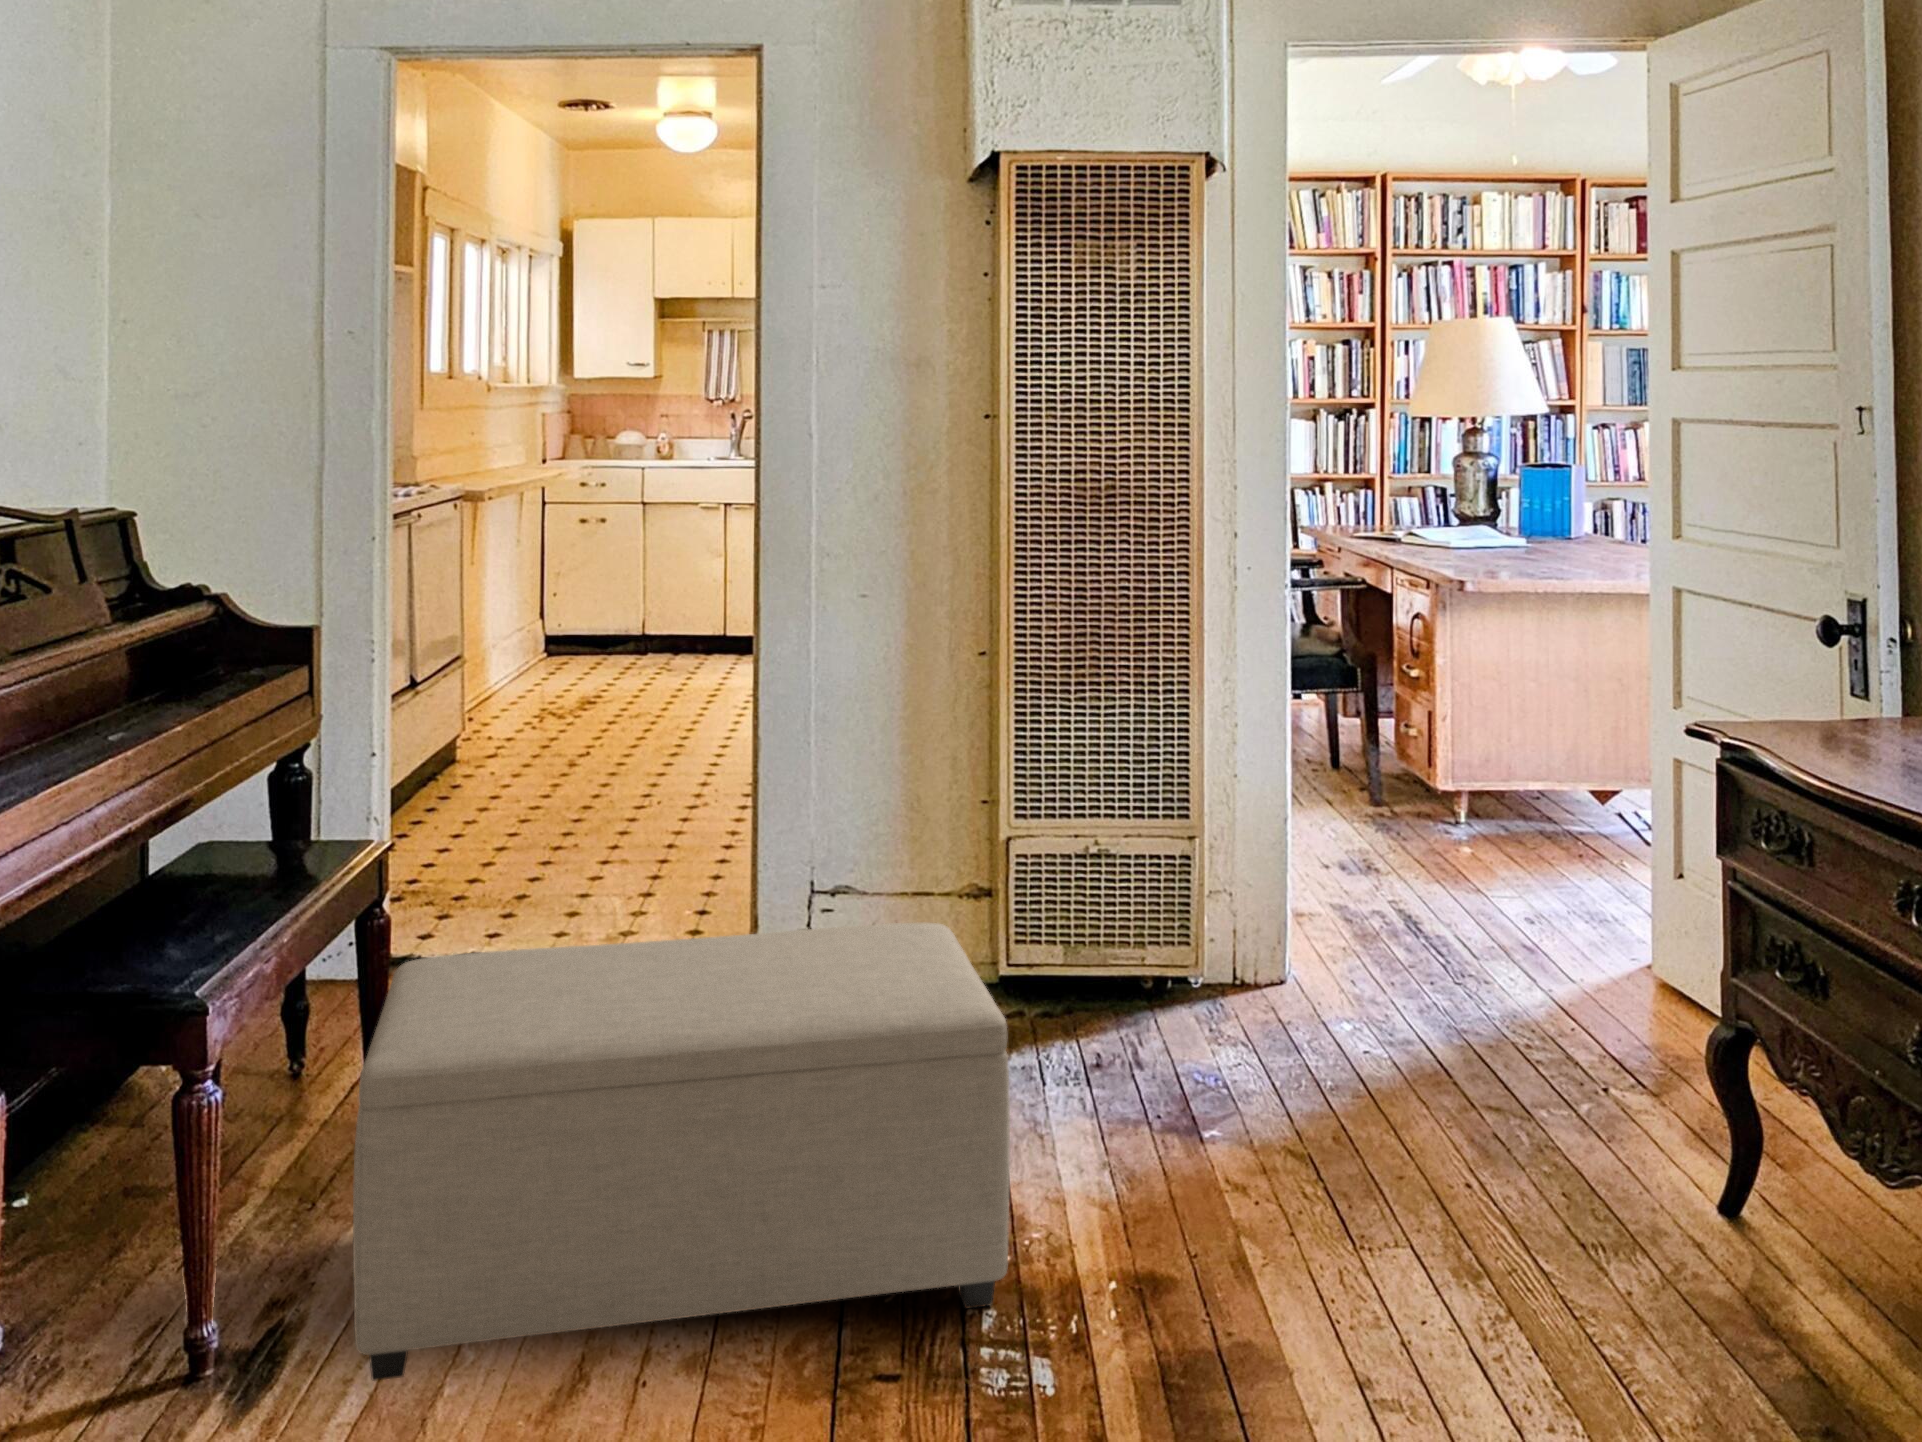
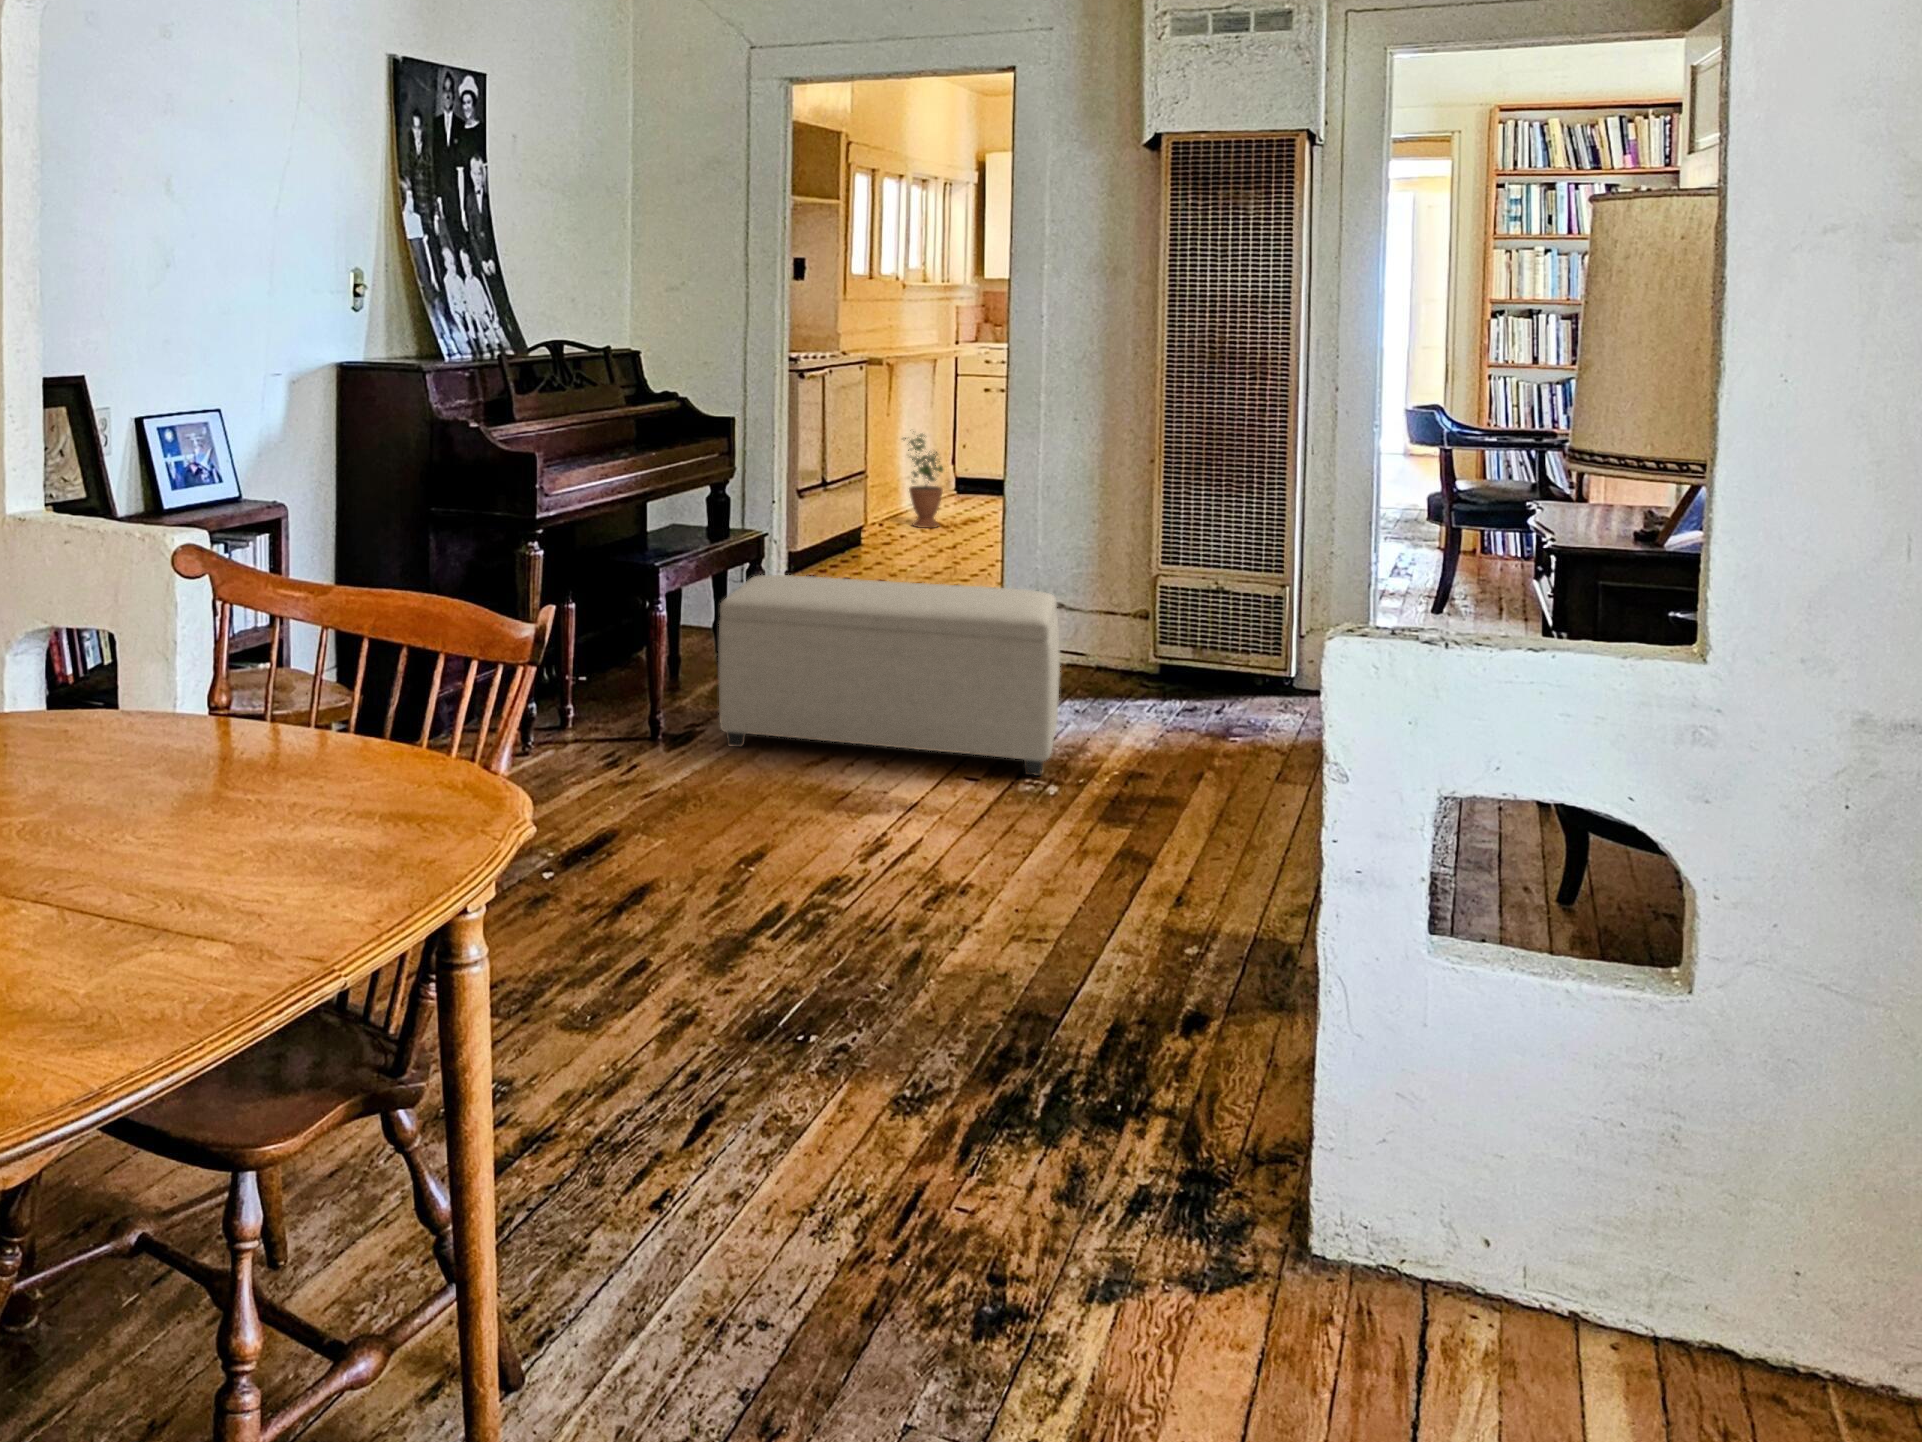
potted plant: none [494,578,553,709] -> present [903,434,943,528]

